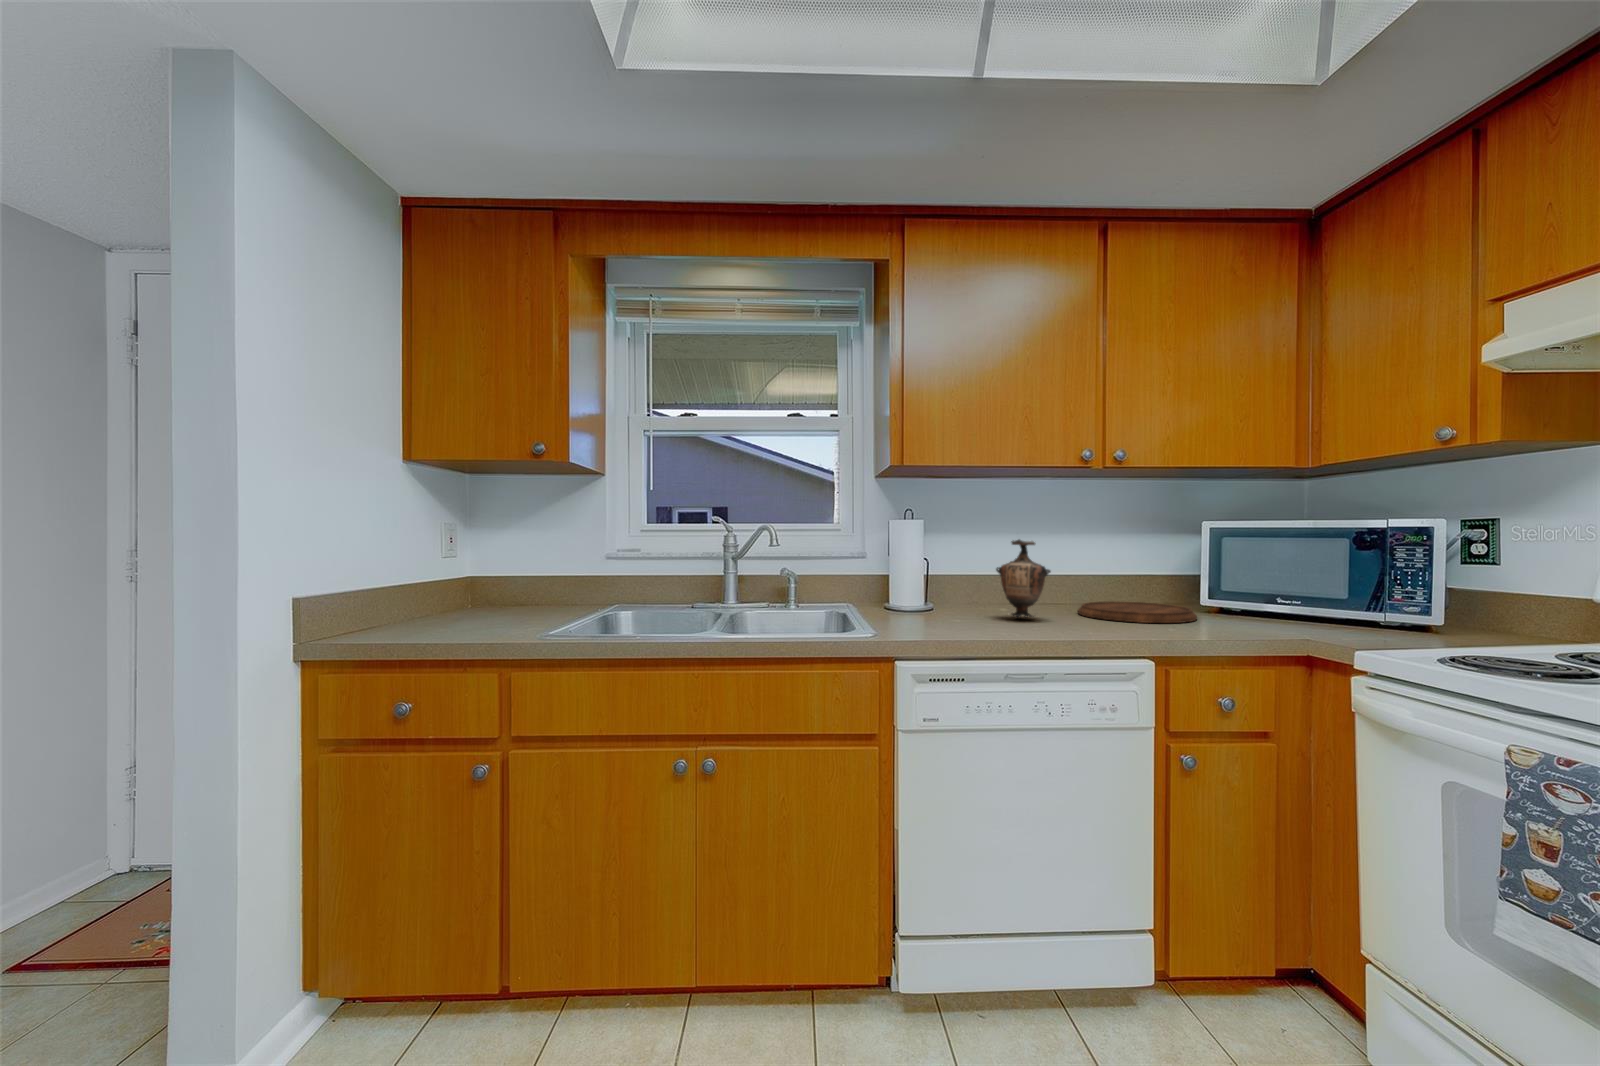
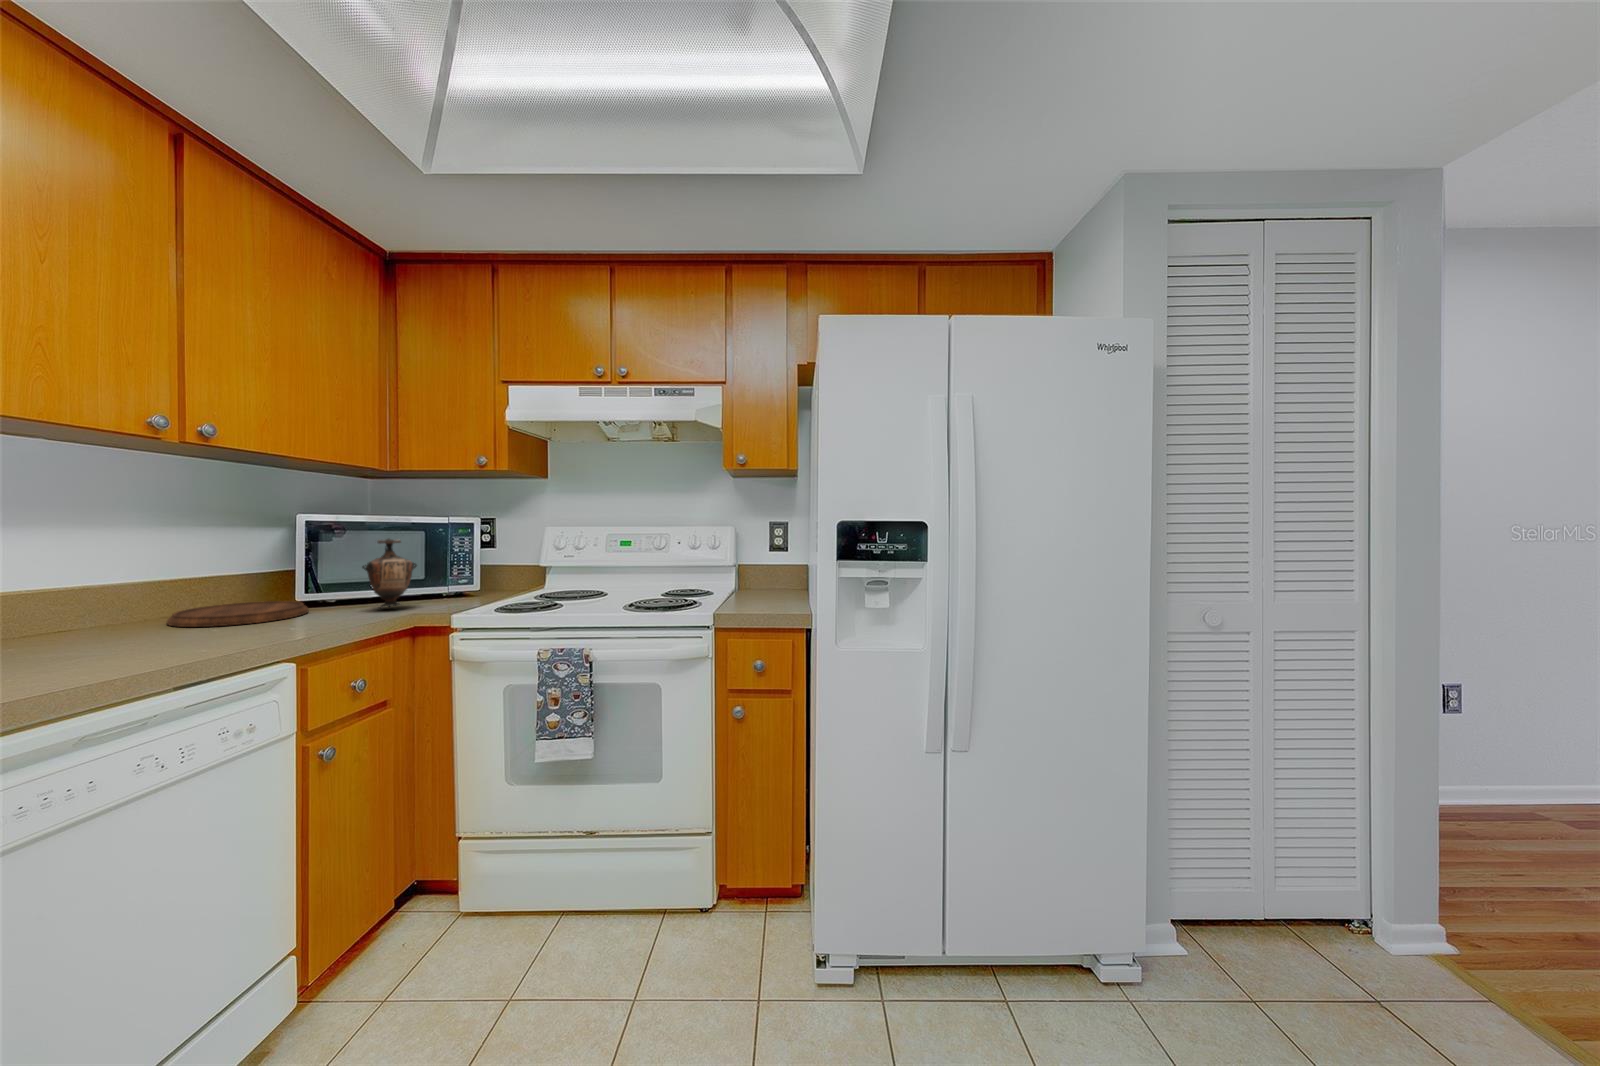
vase: present [996,539,1051,618] -> present [362,538,417,608]

